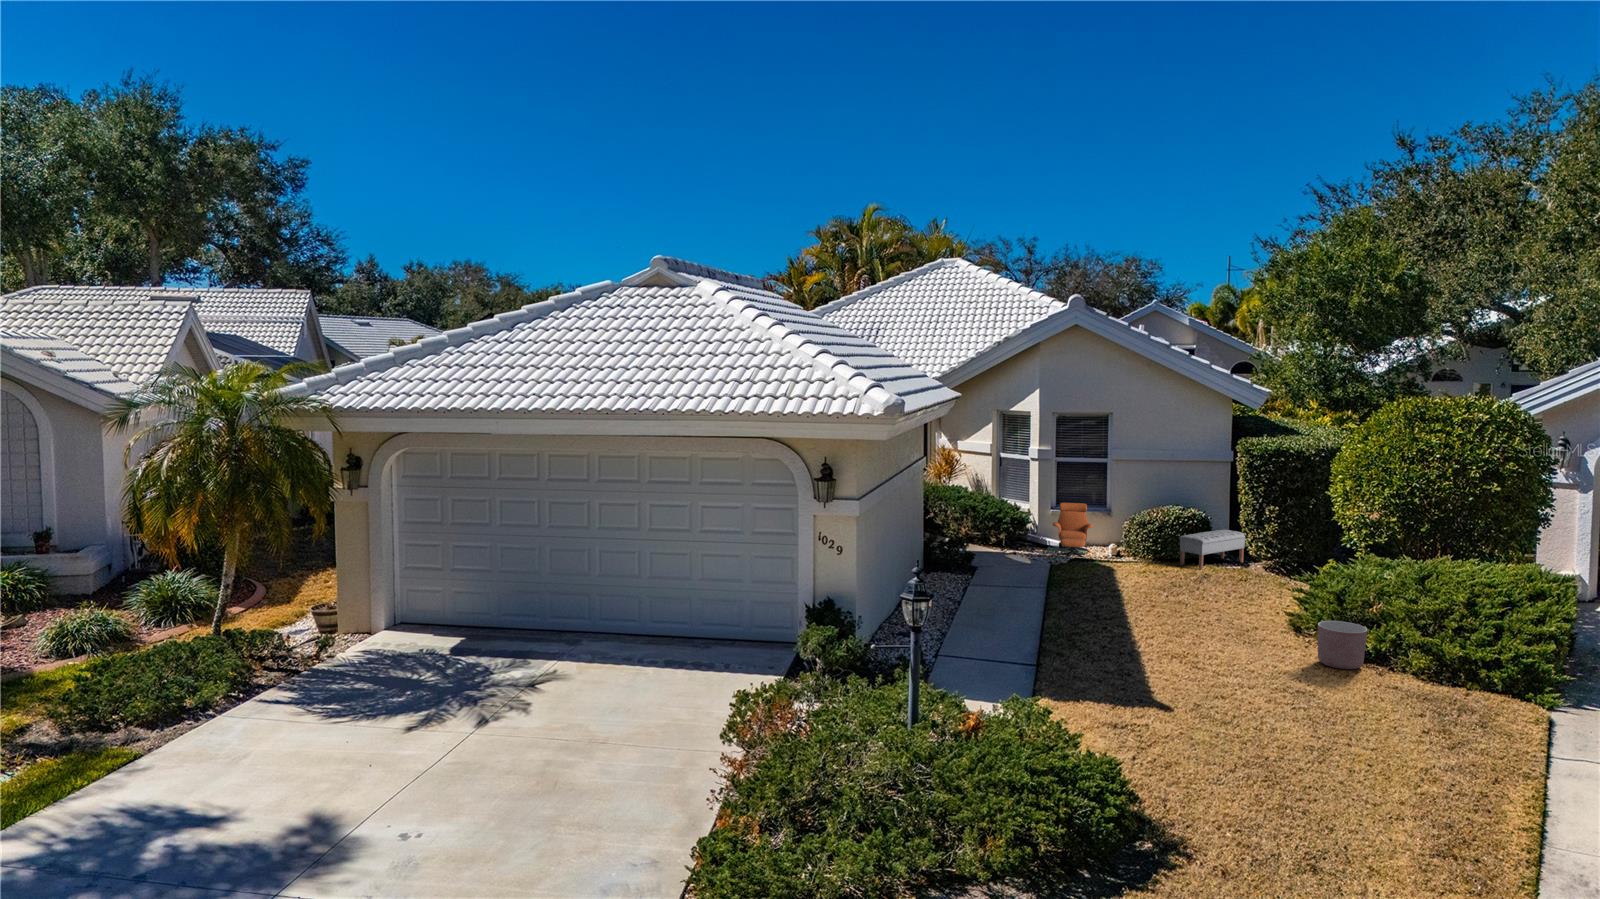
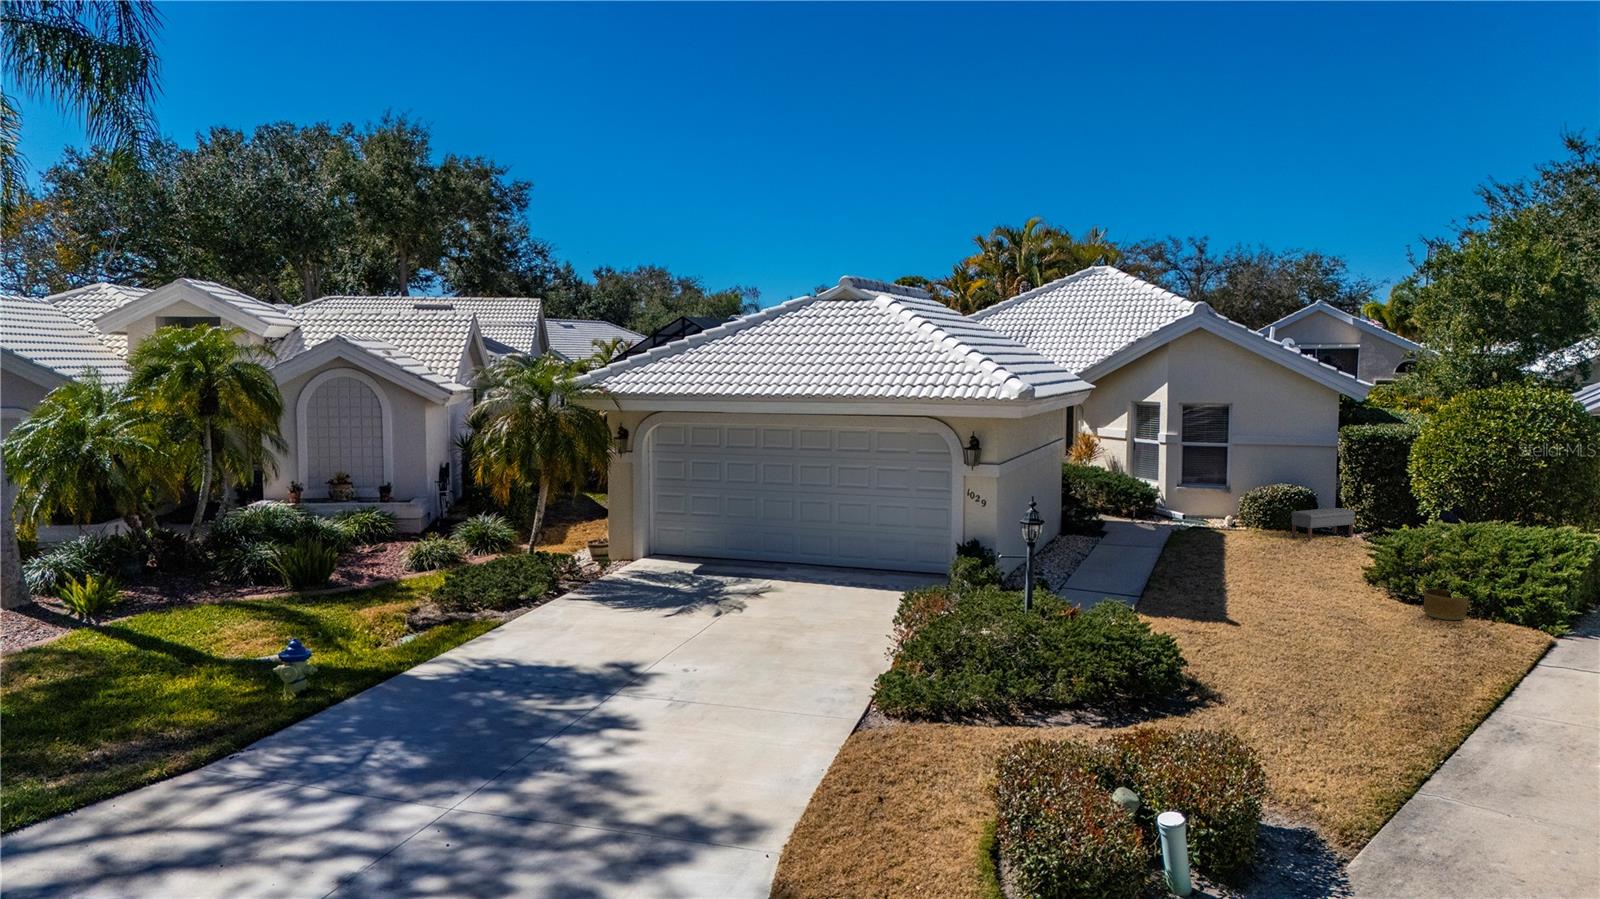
lounge chair: present [1053,503,1094,557] -> none [1180,483,1217,530]
planter: present [1318,621,1367,669] -> none [1374,569,1414,606]
basket: none [1386,648,1442,690] -> present [1424,589,1469,620]

